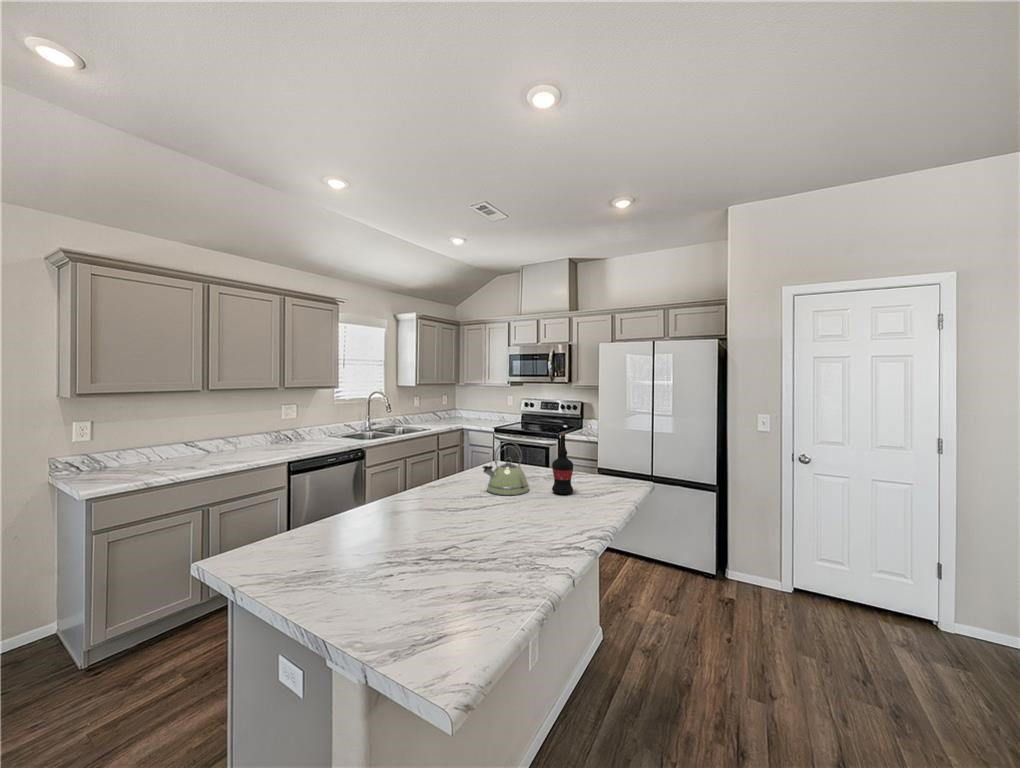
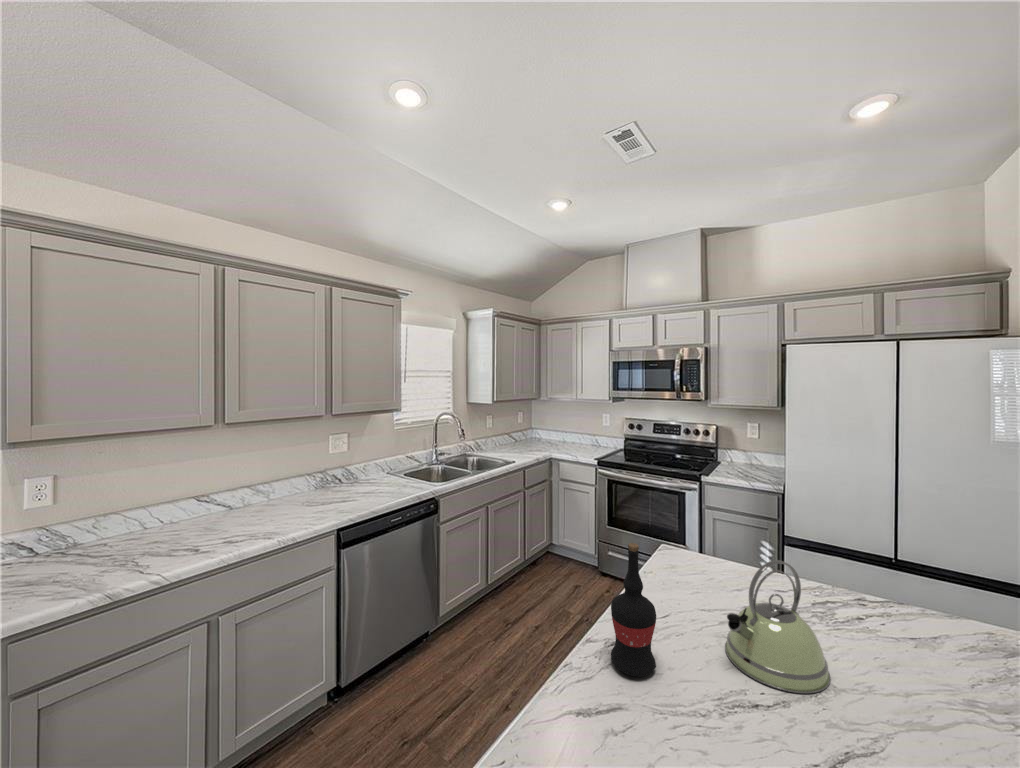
wine bottle: present [552,433,573,494] -> present [611,543,656,677]

